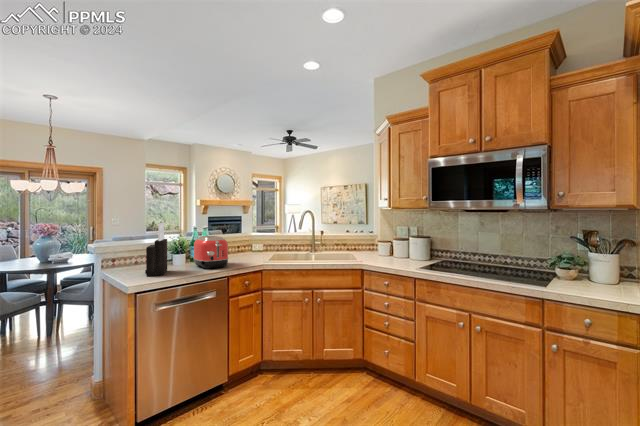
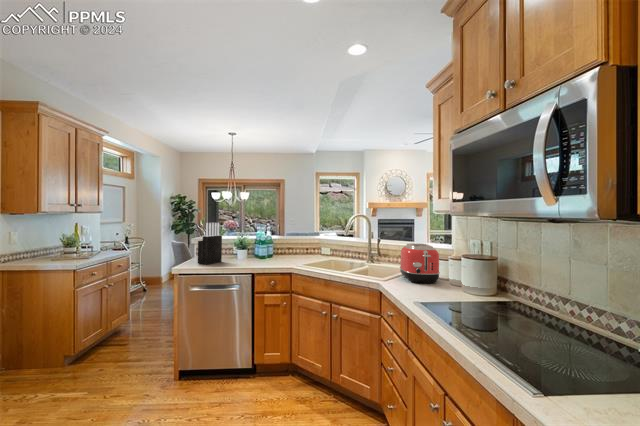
toaster: present [193,236,228,269] -> present [400,243,440,283]

